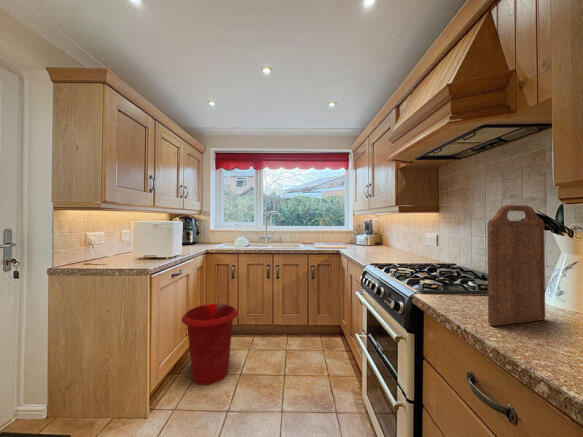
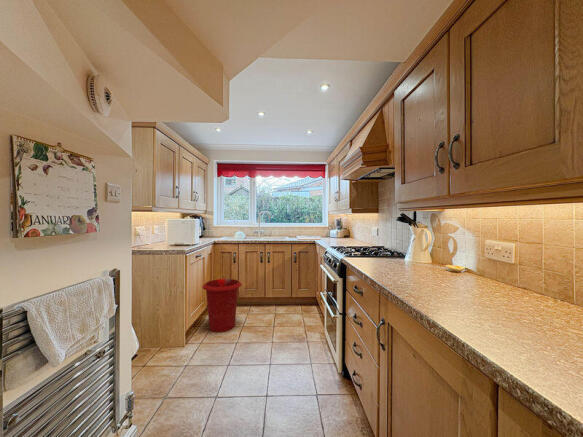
cutting board: present [487,205,545,326] -> none [369,211,396,265]

